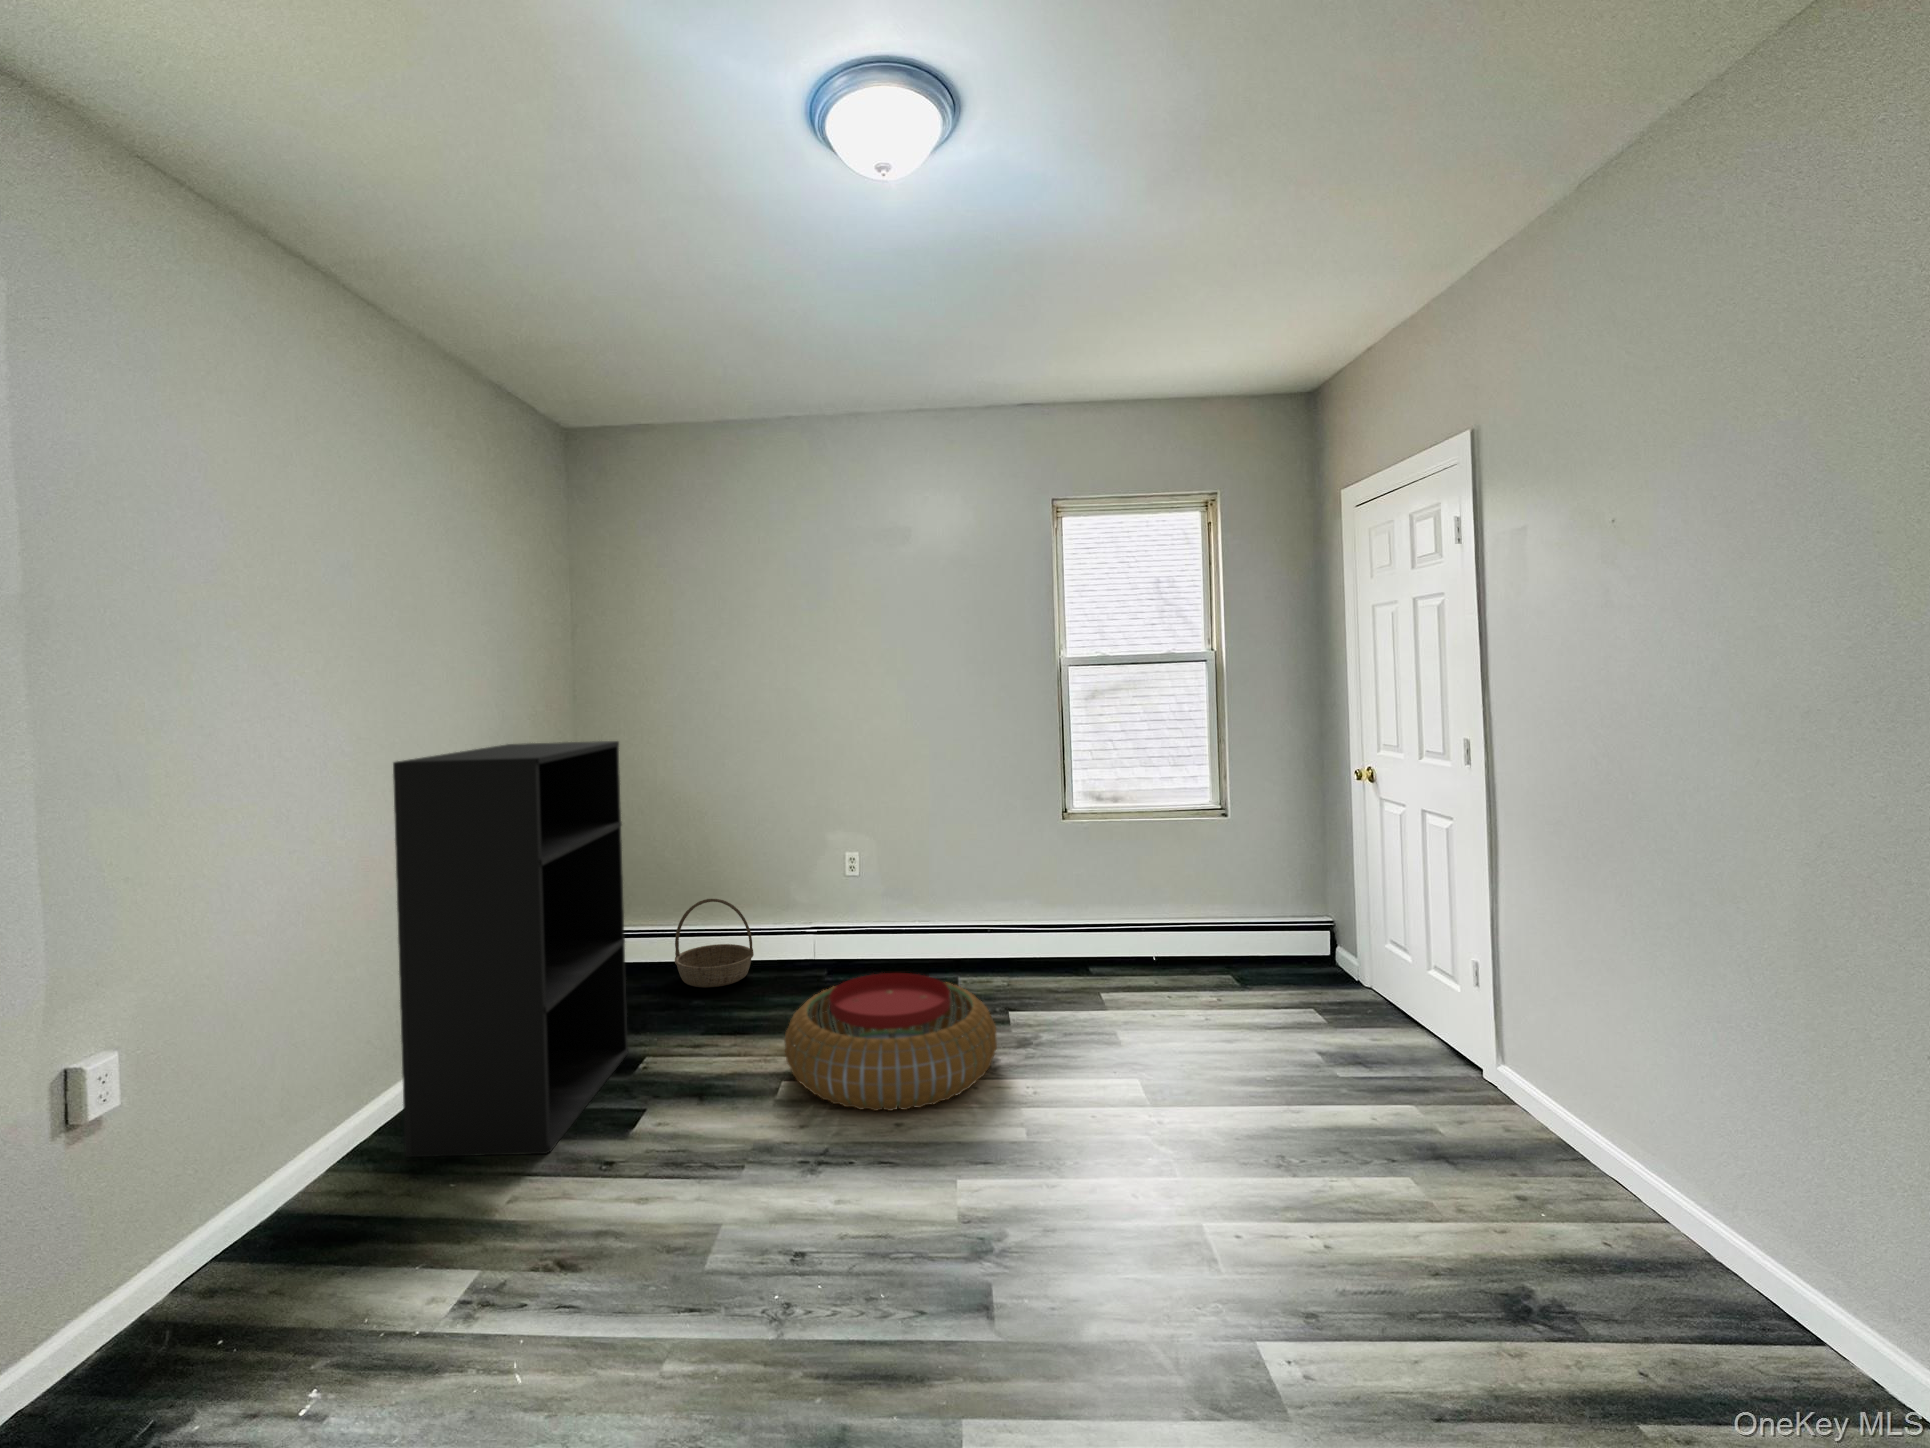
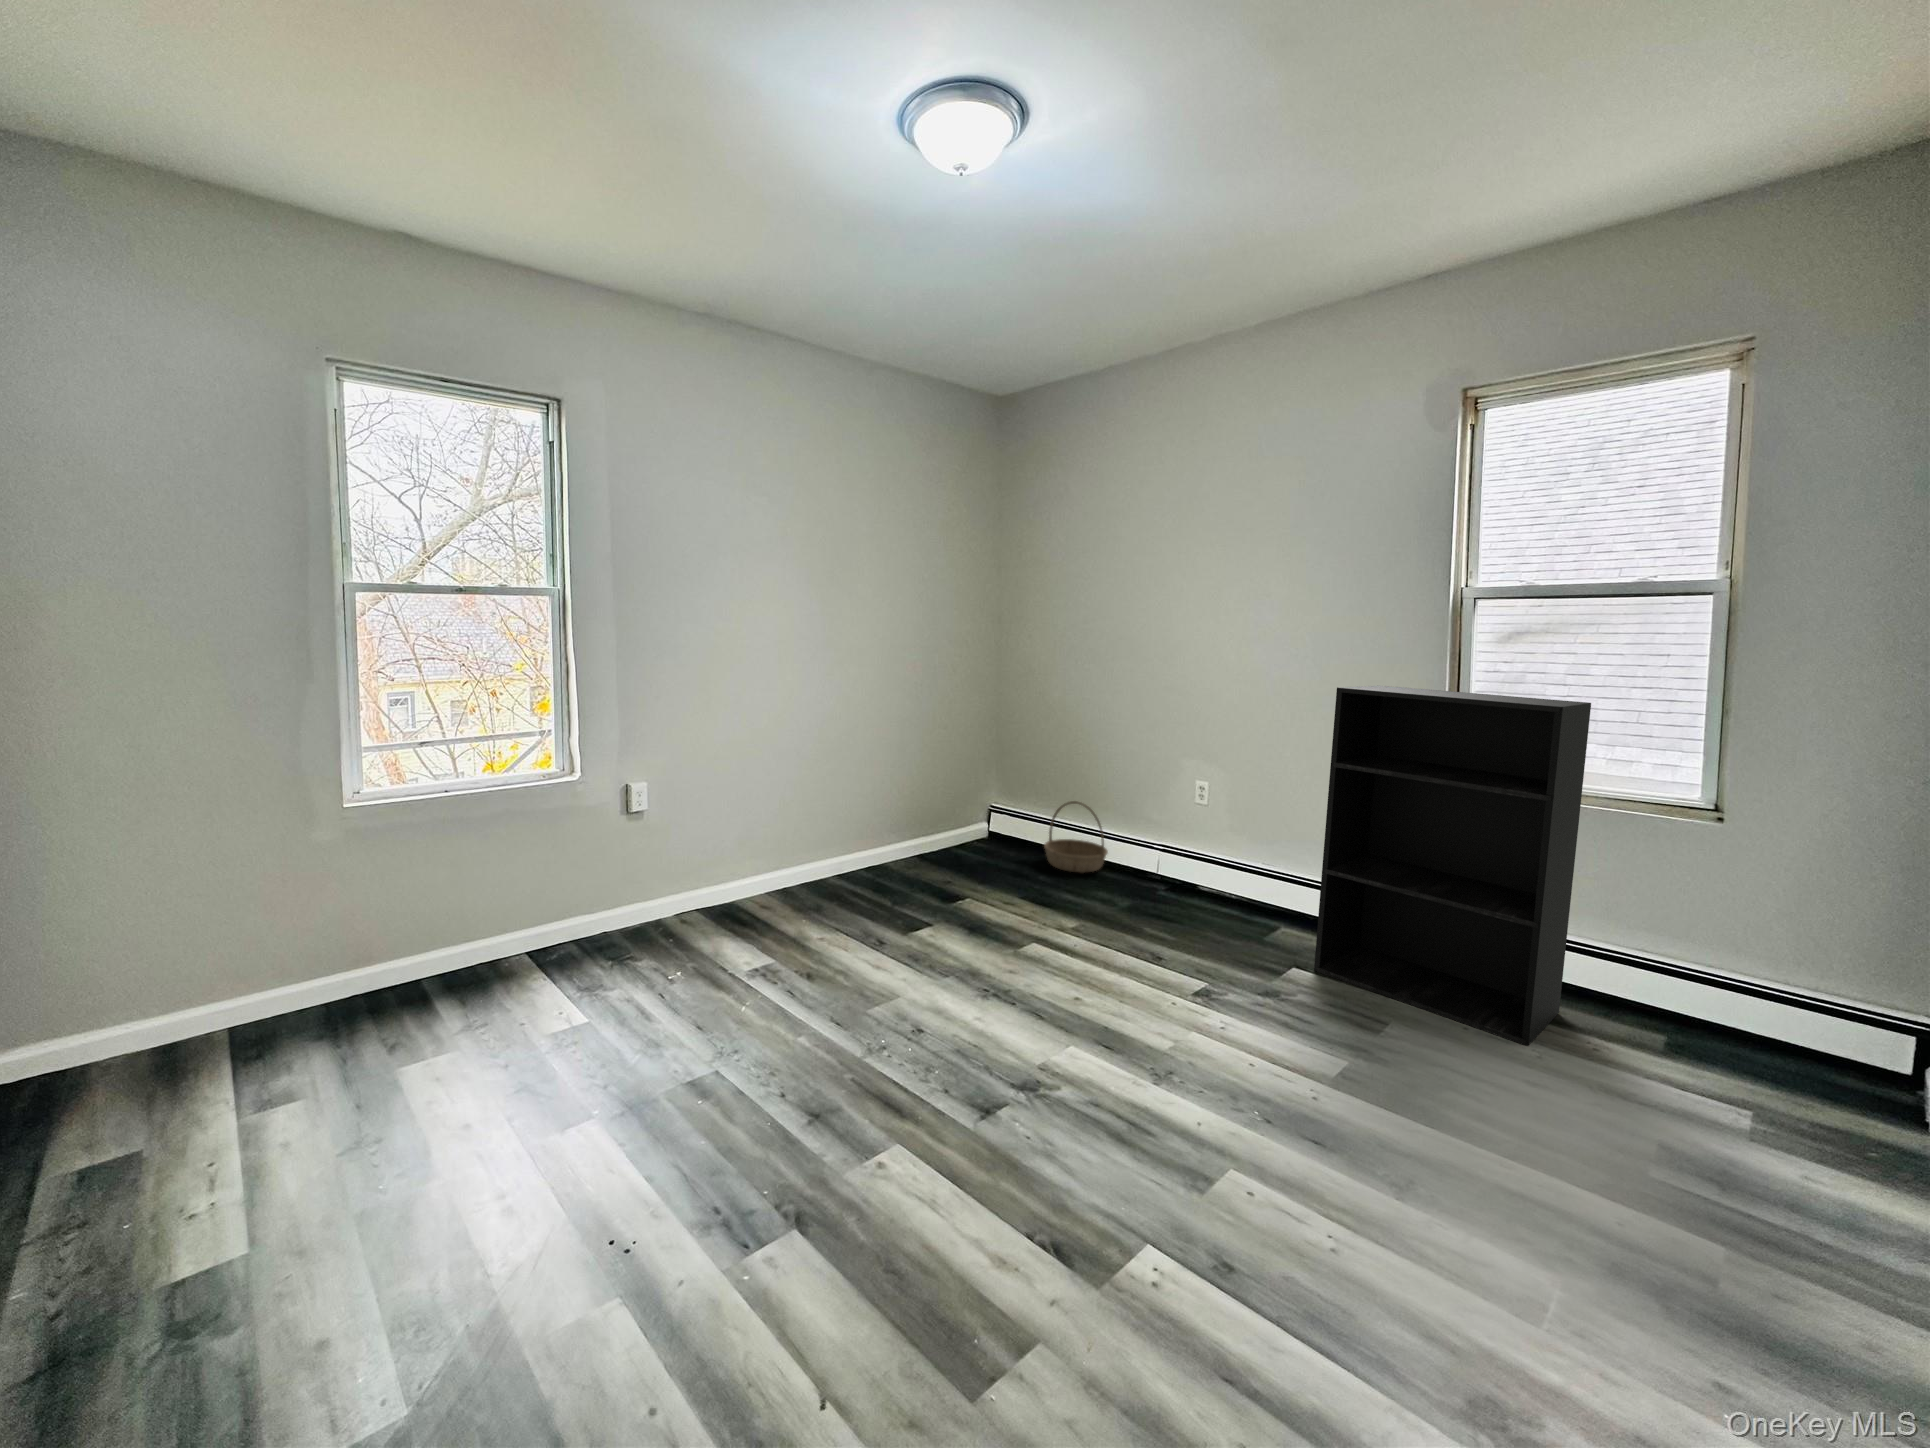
bookshelf: present [393,741,628,1157] -> present [1314,685,1591,1045]
pouf: present [784,973,997,1111] -> none [1034,882,1225,999]

